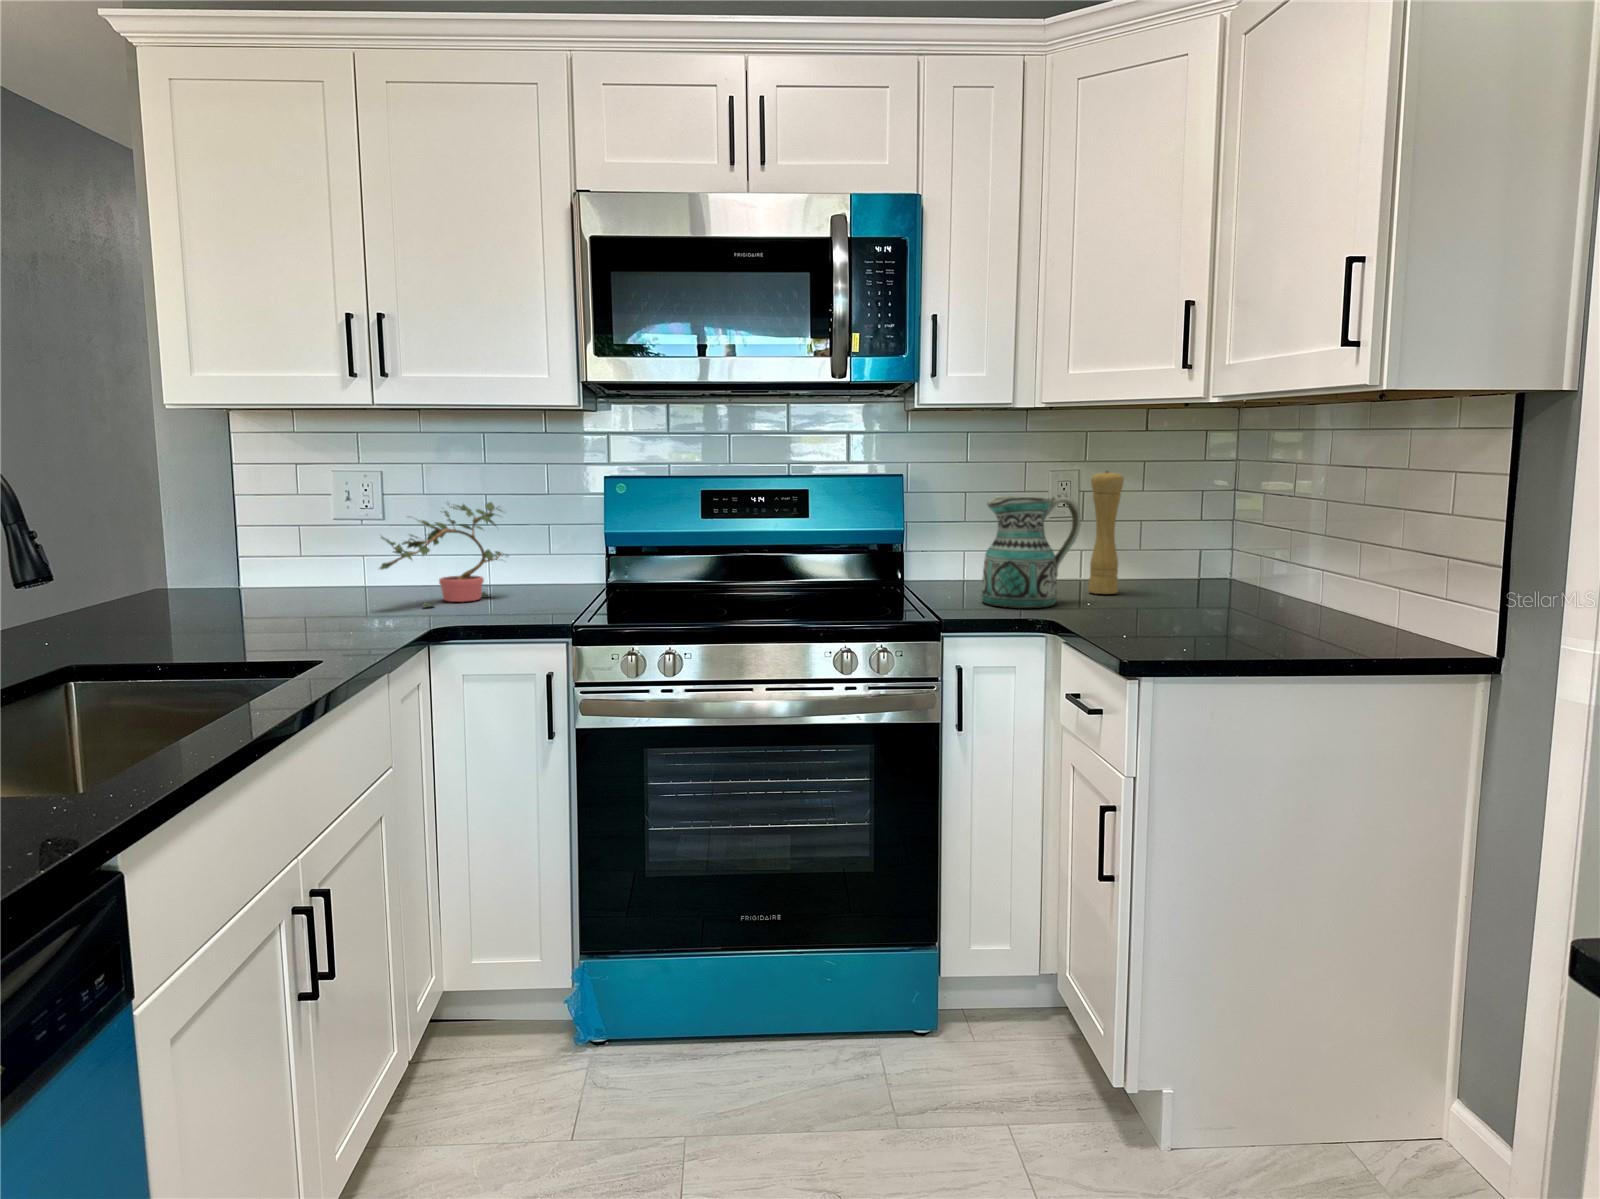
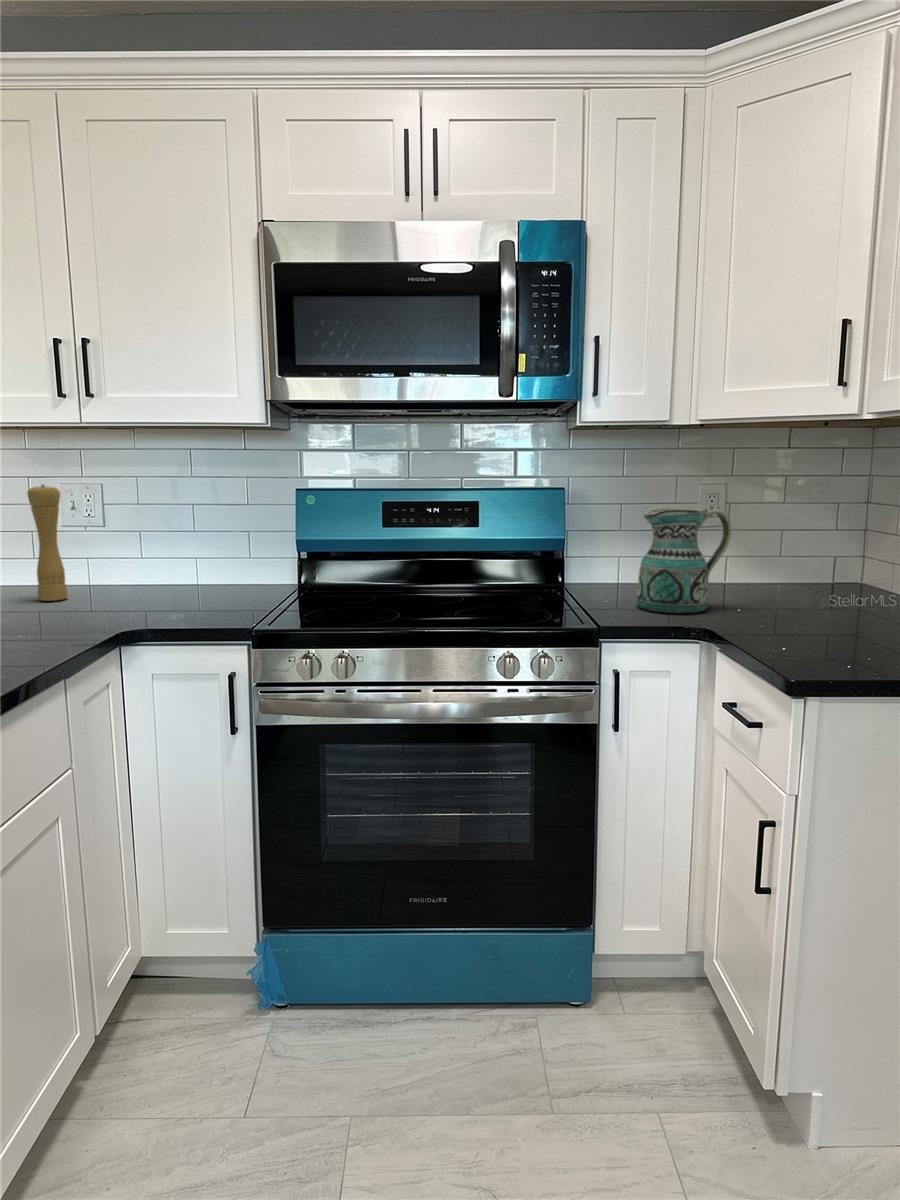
pepper mill: present [1088,471,1124,594] -> present [27,485,67,601]
potted plant: present [379,502,507,607] -> none [84,510,210,608]

